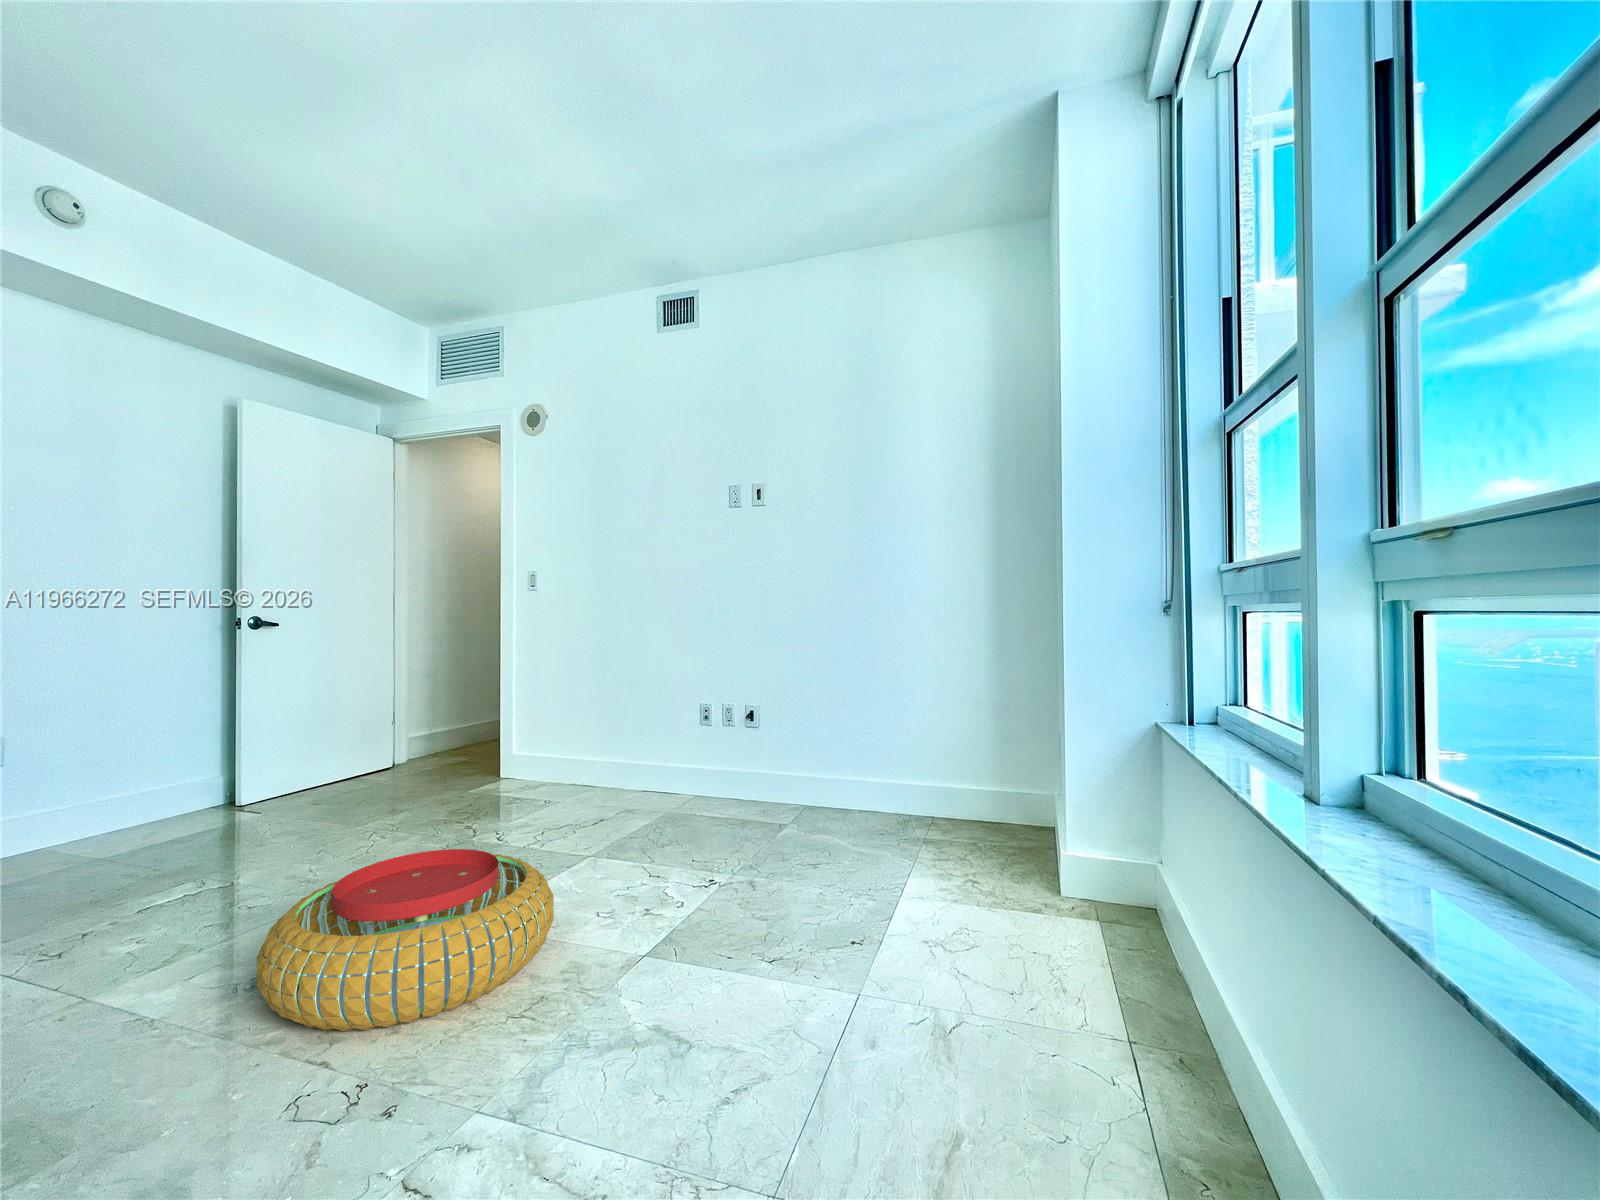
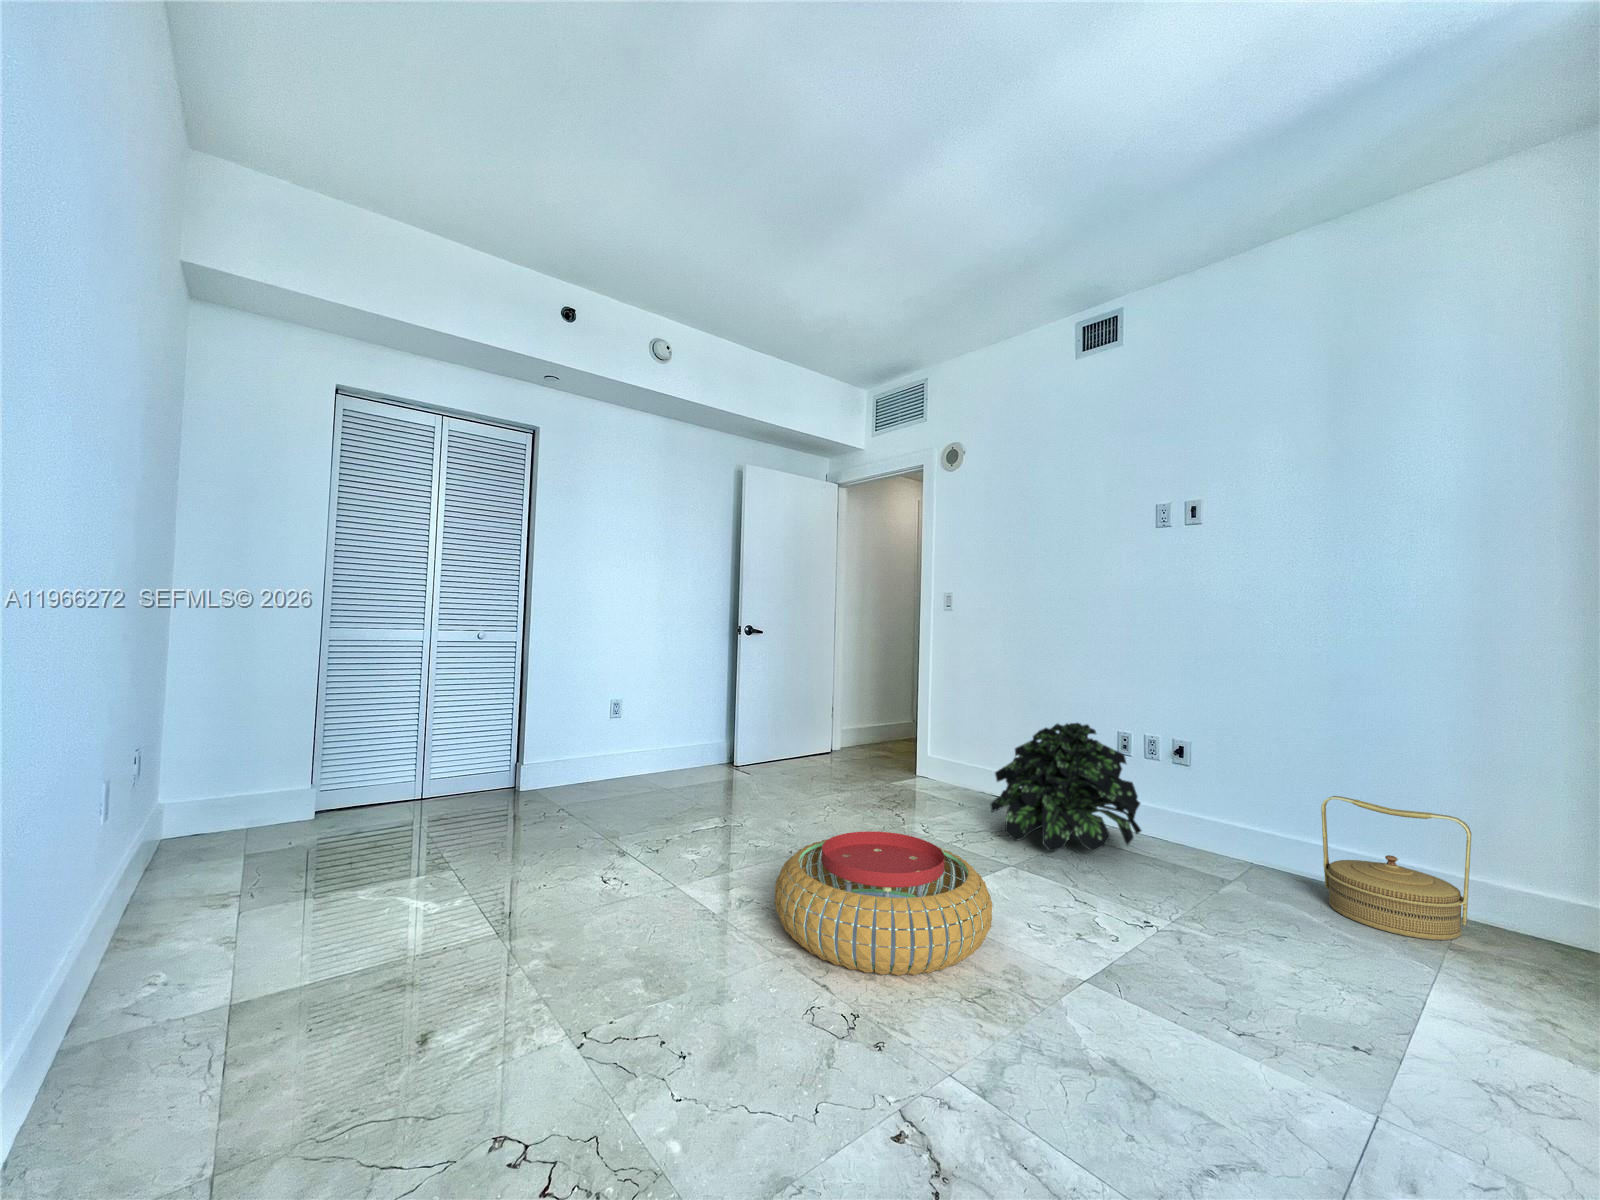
potted plant: none [573,700,718,833] -> present [990,723,1141,852]
woven basket: none [847,737,936,840] -> present [1321,796,1472,940]

